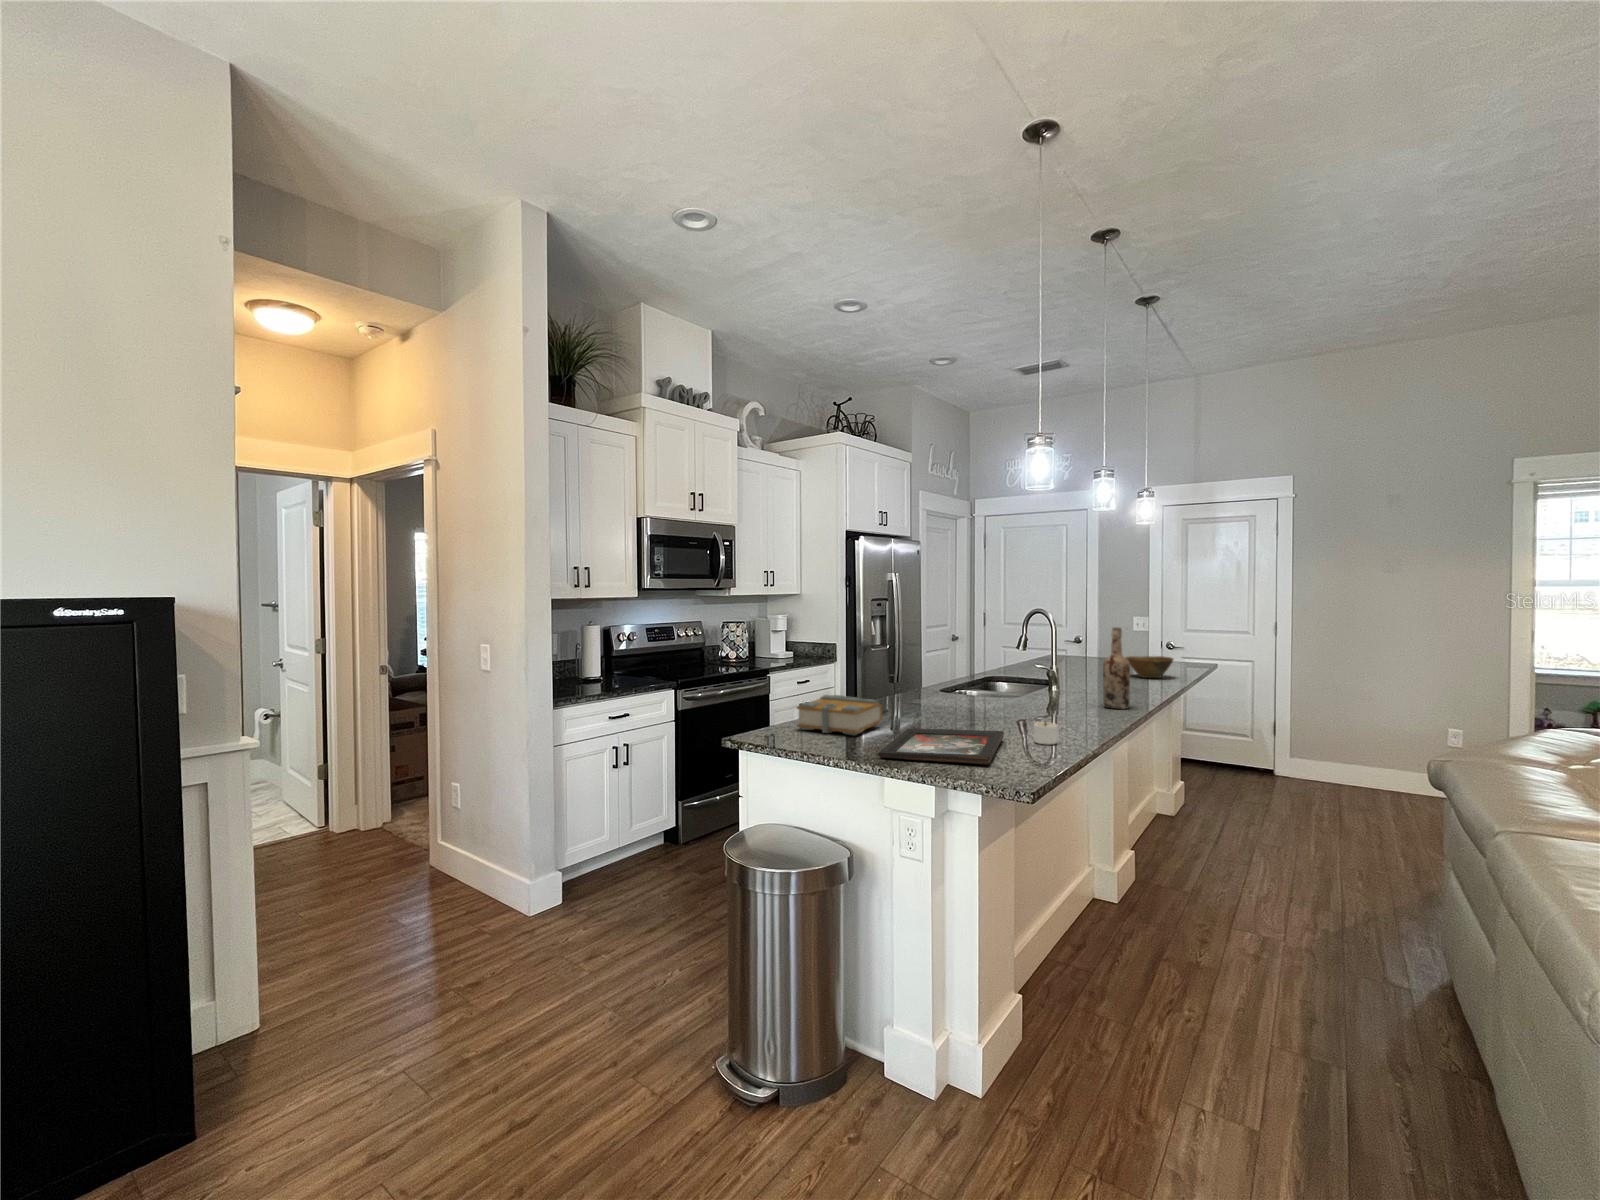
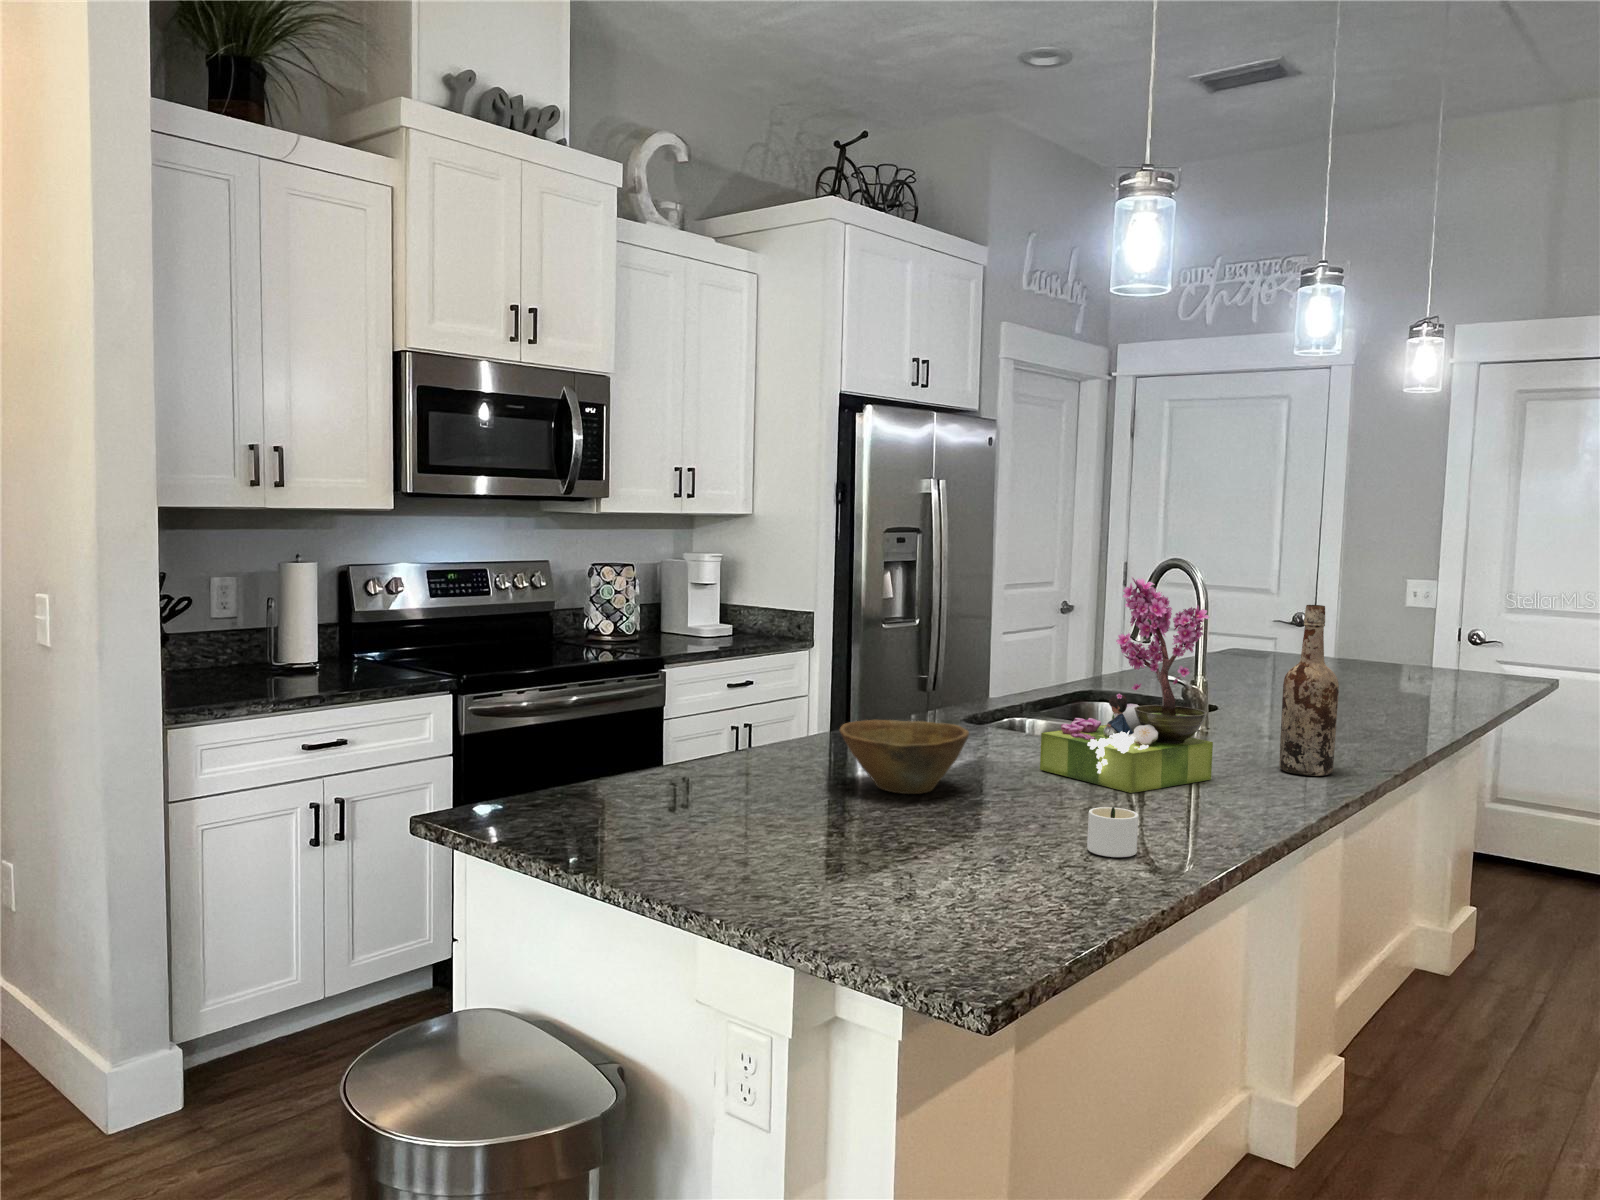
flower arrangement: none [991,616,1074,719] -> present [1040,577,1213,793]
bowl: present [1126,656,1173,678] -> present [840,720,969,794]
book: present [796,695,883,735] -> none [605,725,791,817]
decorative tray: present [878,729,1004,765] -> none [724,807,1026,905]

